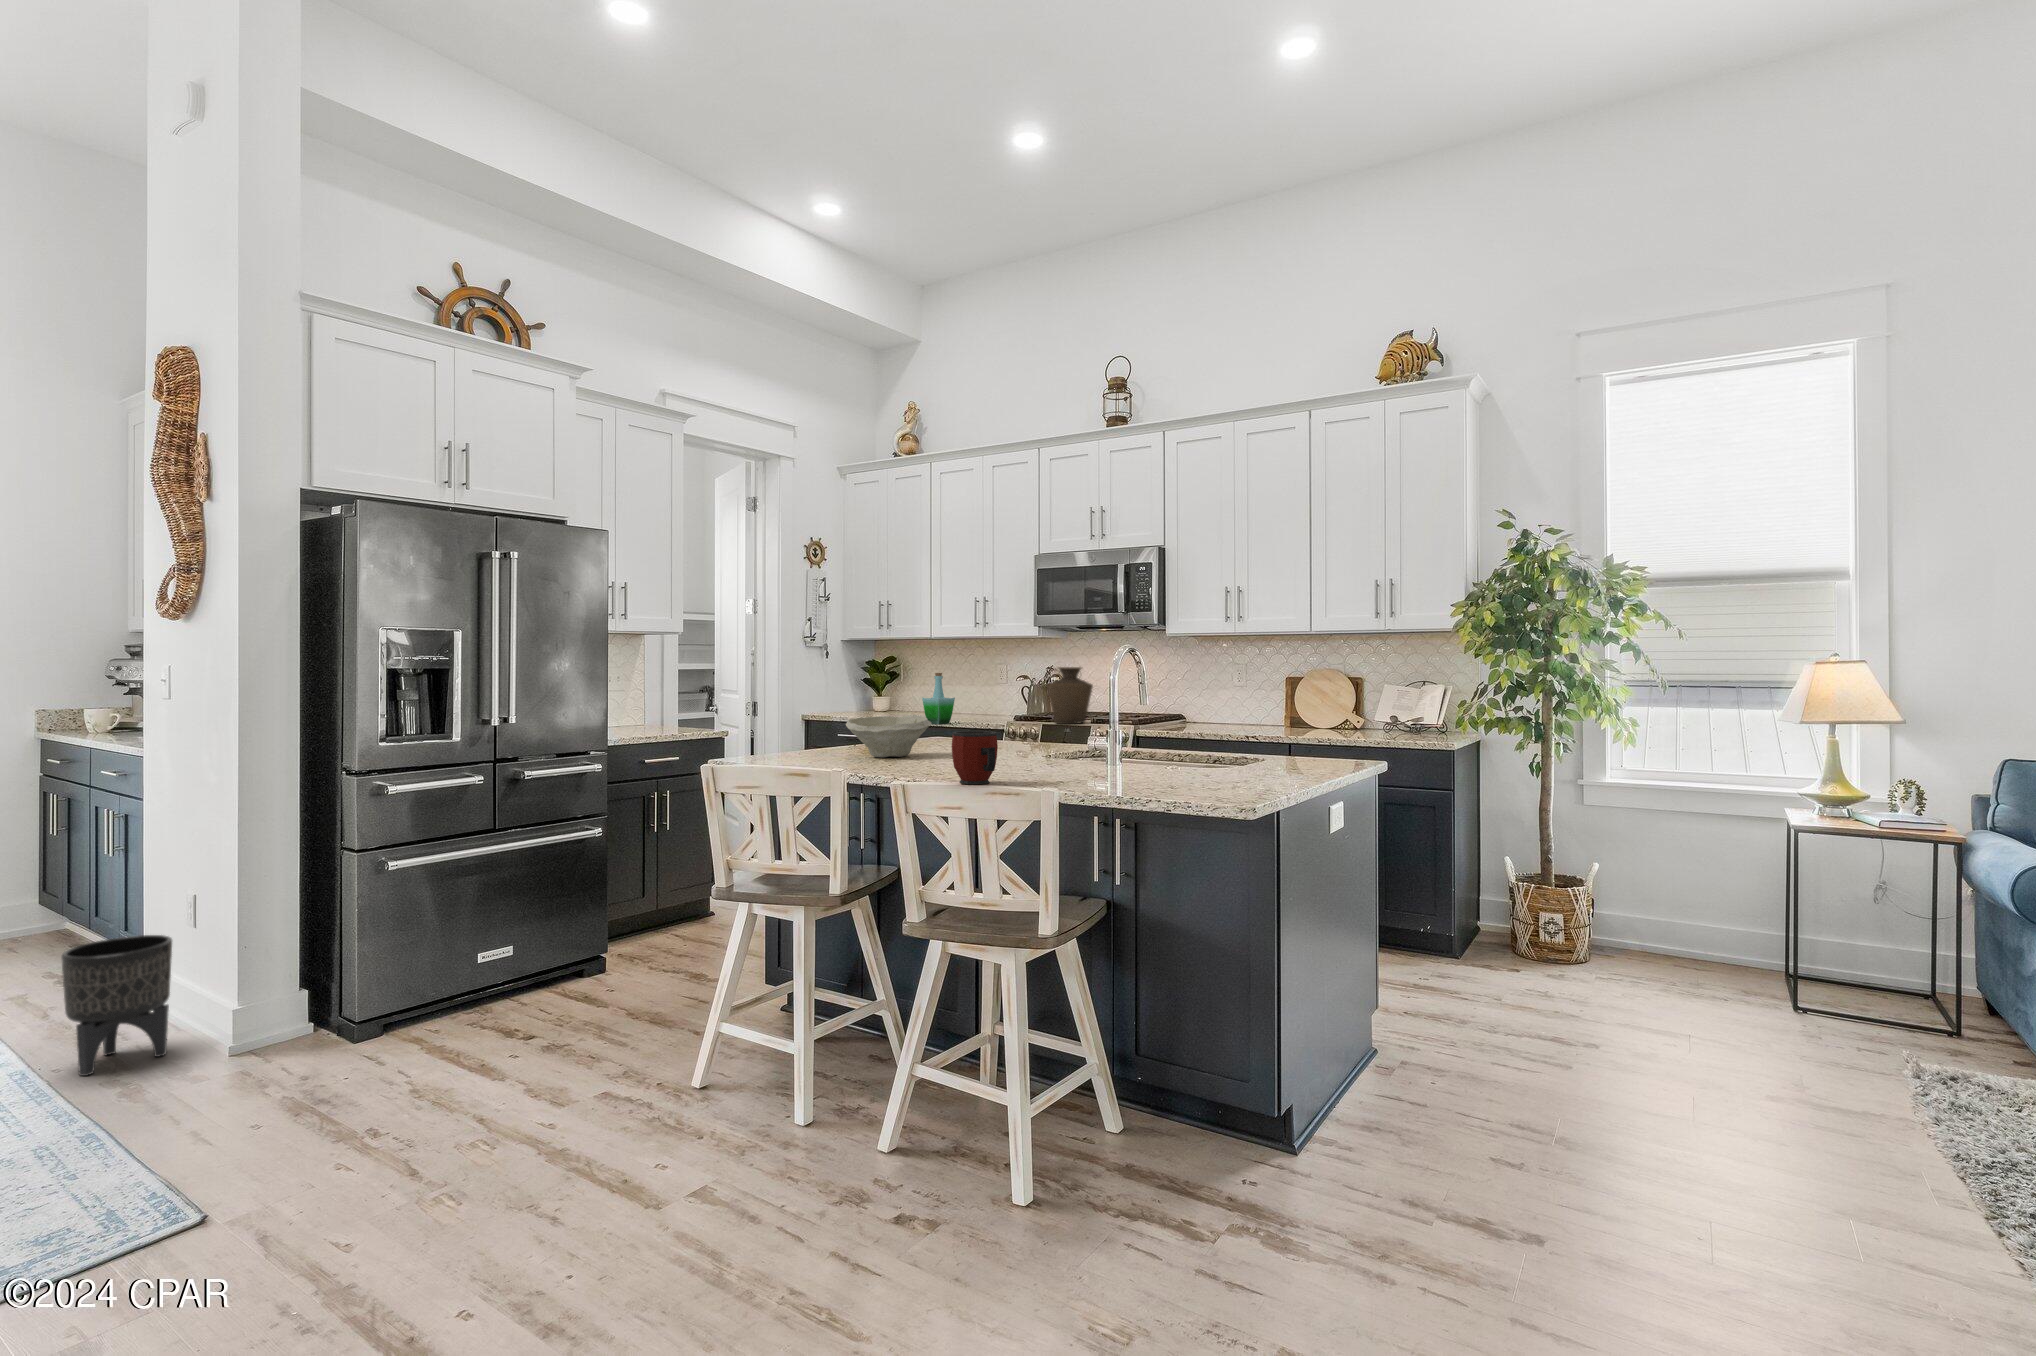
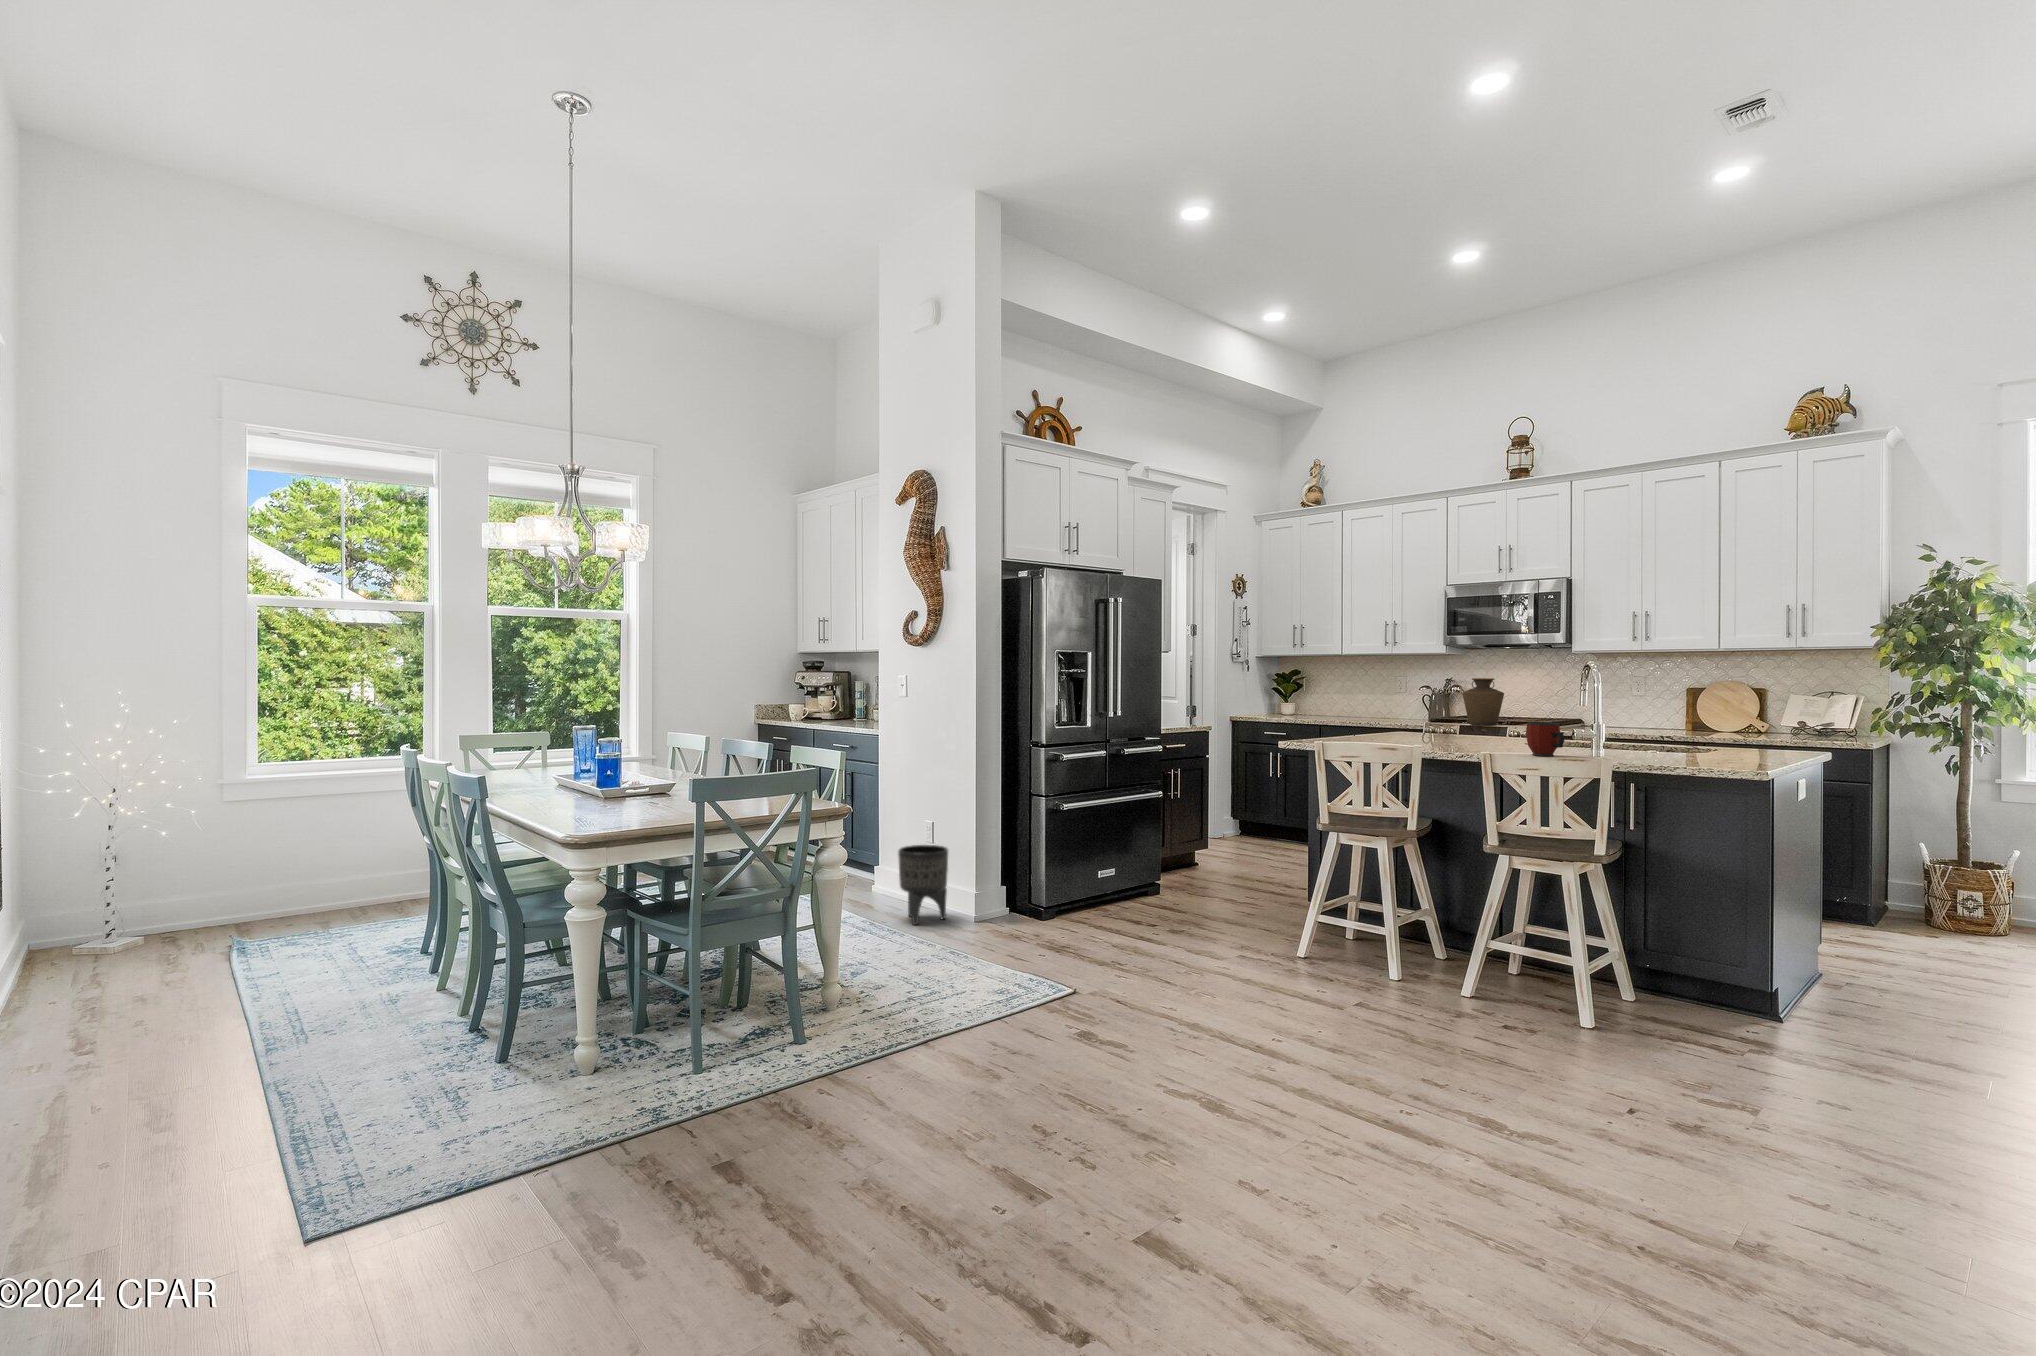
bottle: present [922,673,955,724] -> none [1349,683,1377,724]
bowl: present [846,715,931,758] -> none [1385,714,1450,743]

